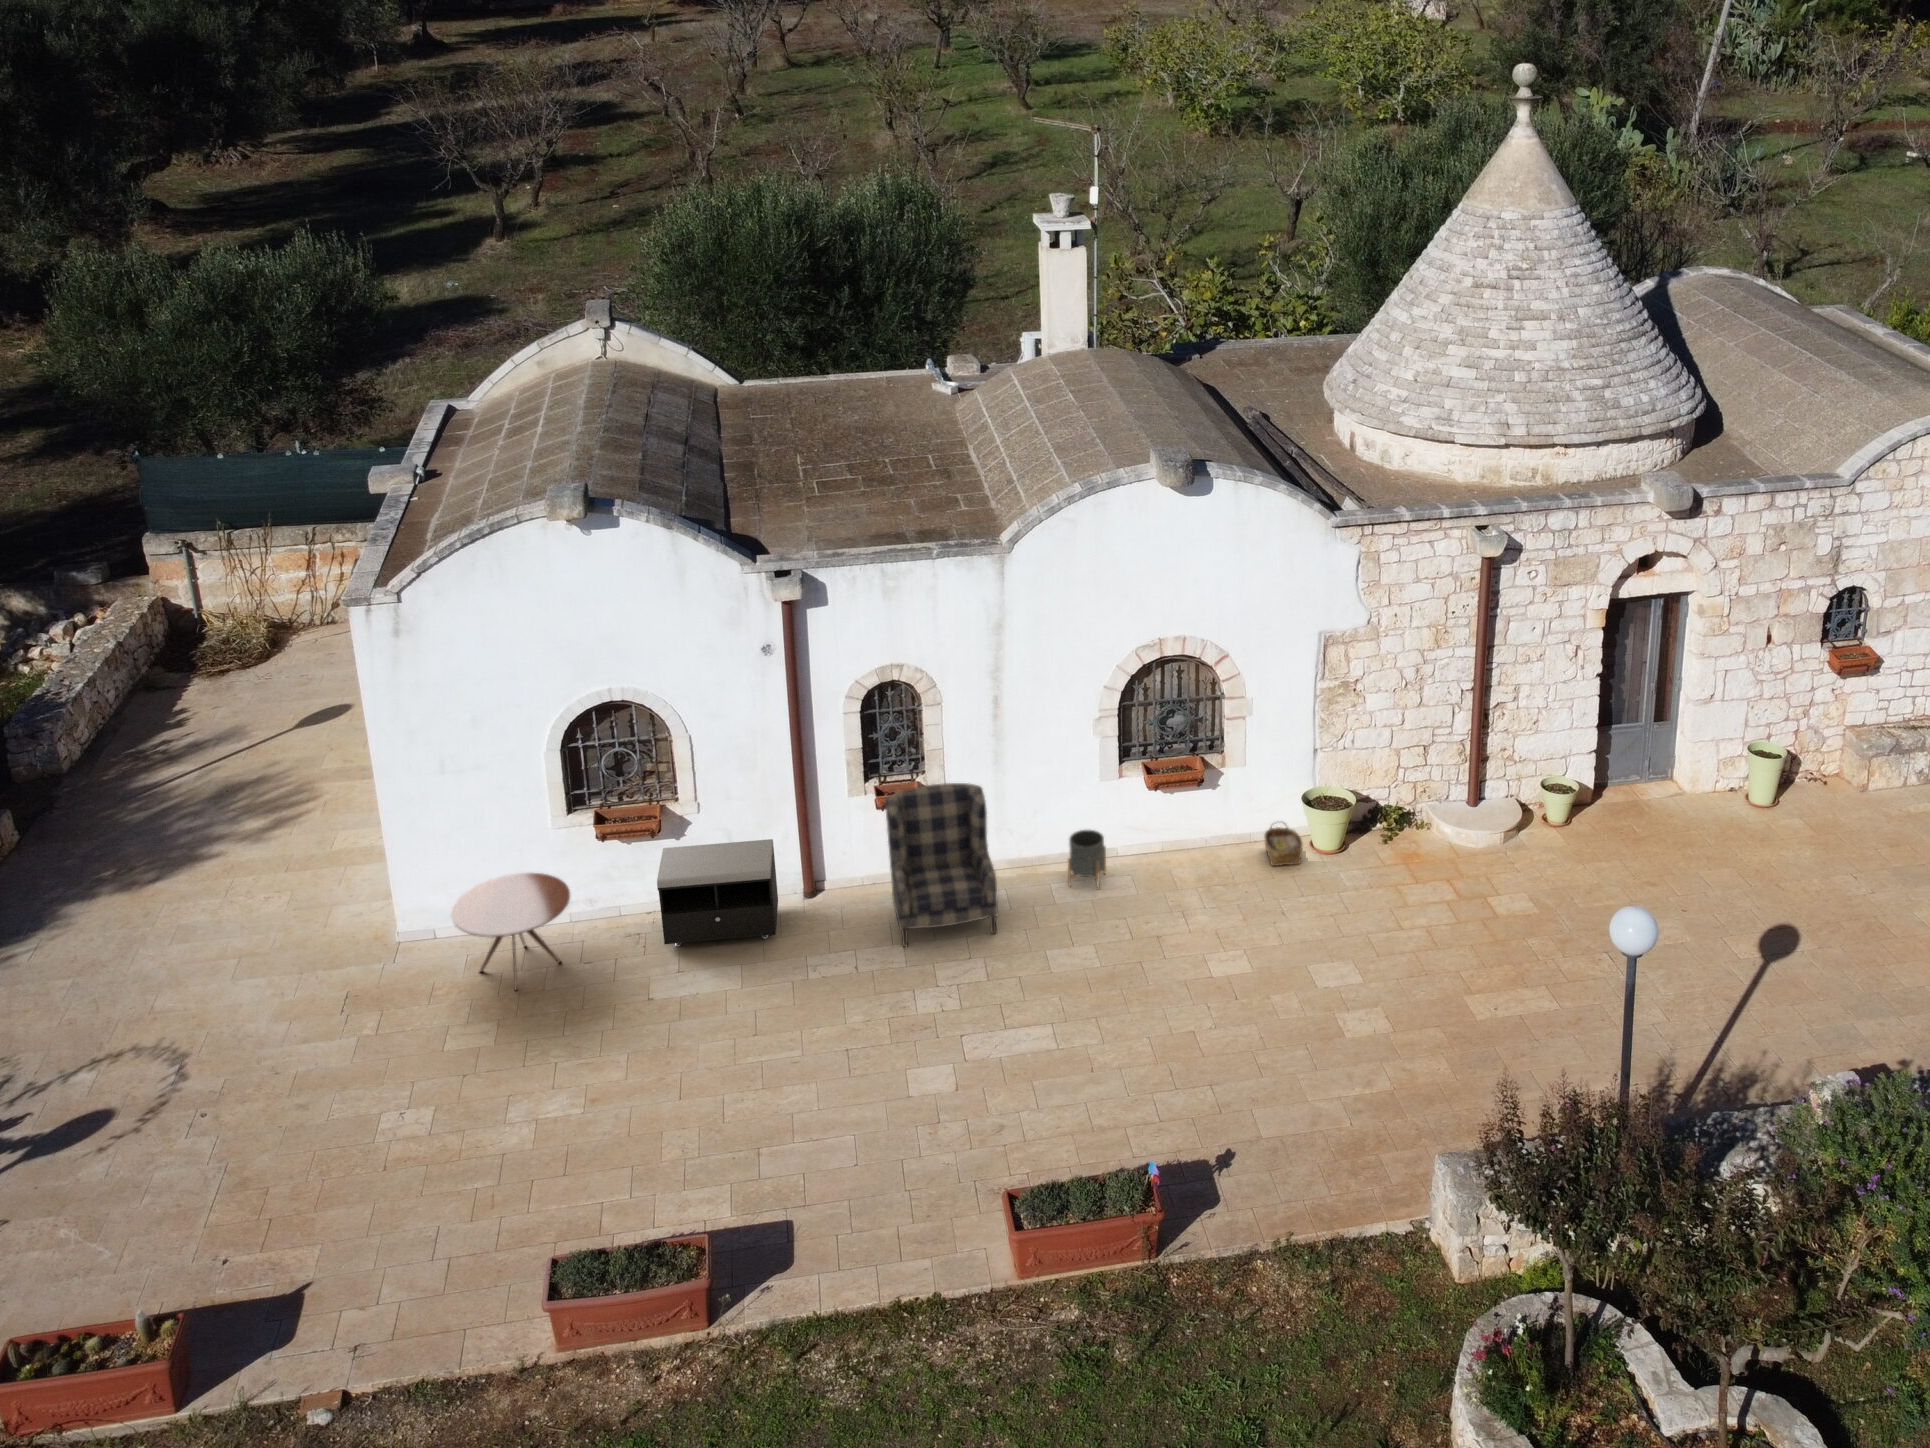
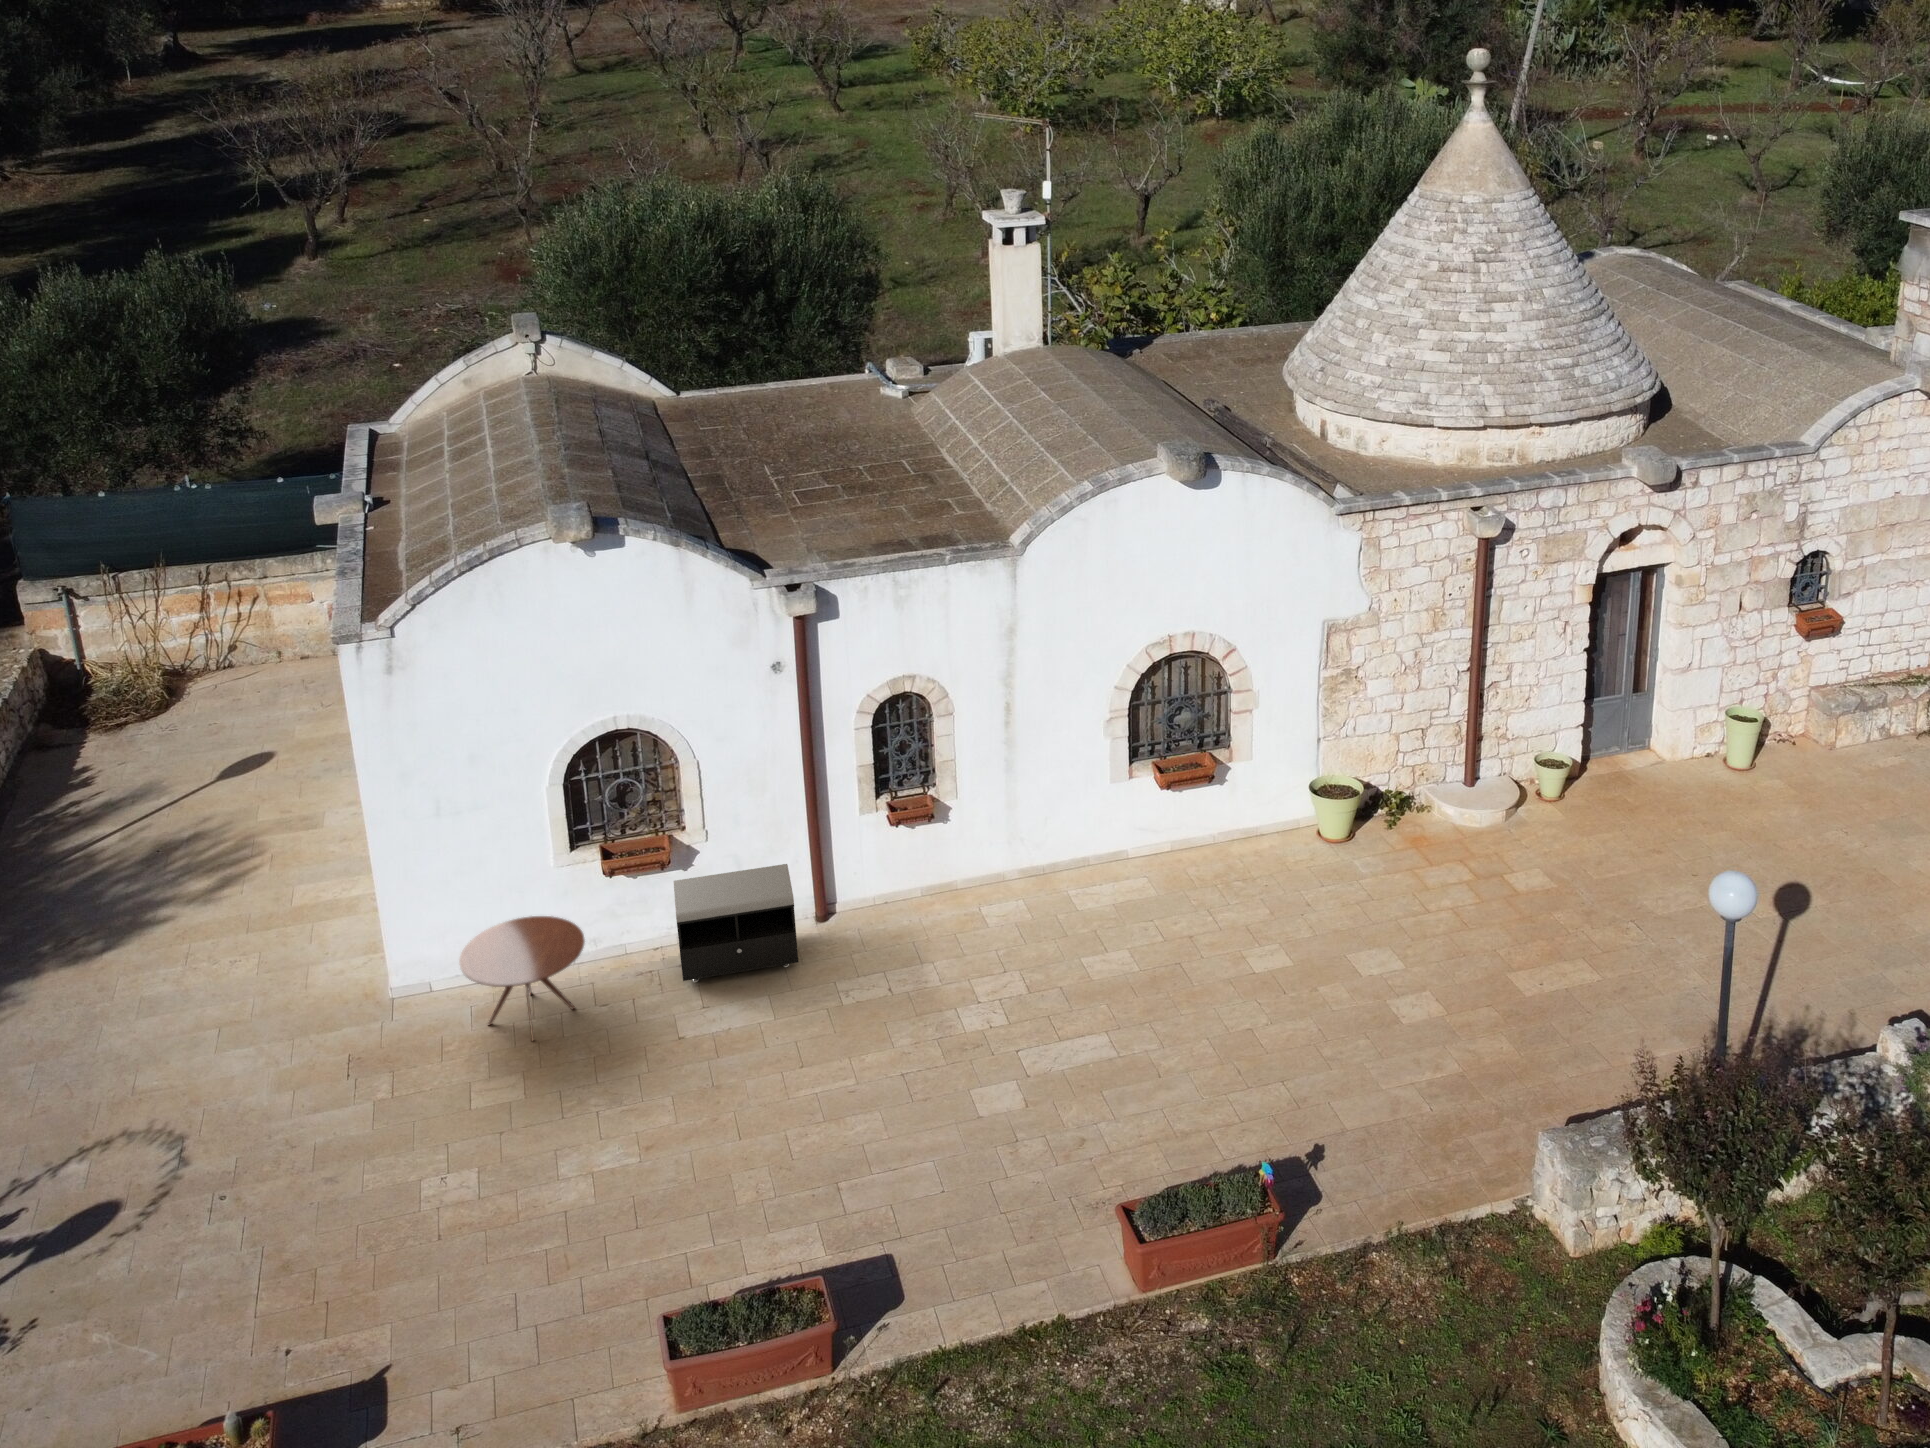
chair: present [885,783,998,947] -> none [903,793,1028,966]
woven basket: present [1264,823,1303,866] -> none [1274,812,1314,858]
planter: present [1068,830,1106,889] -> none [1086,833,1122,893]

